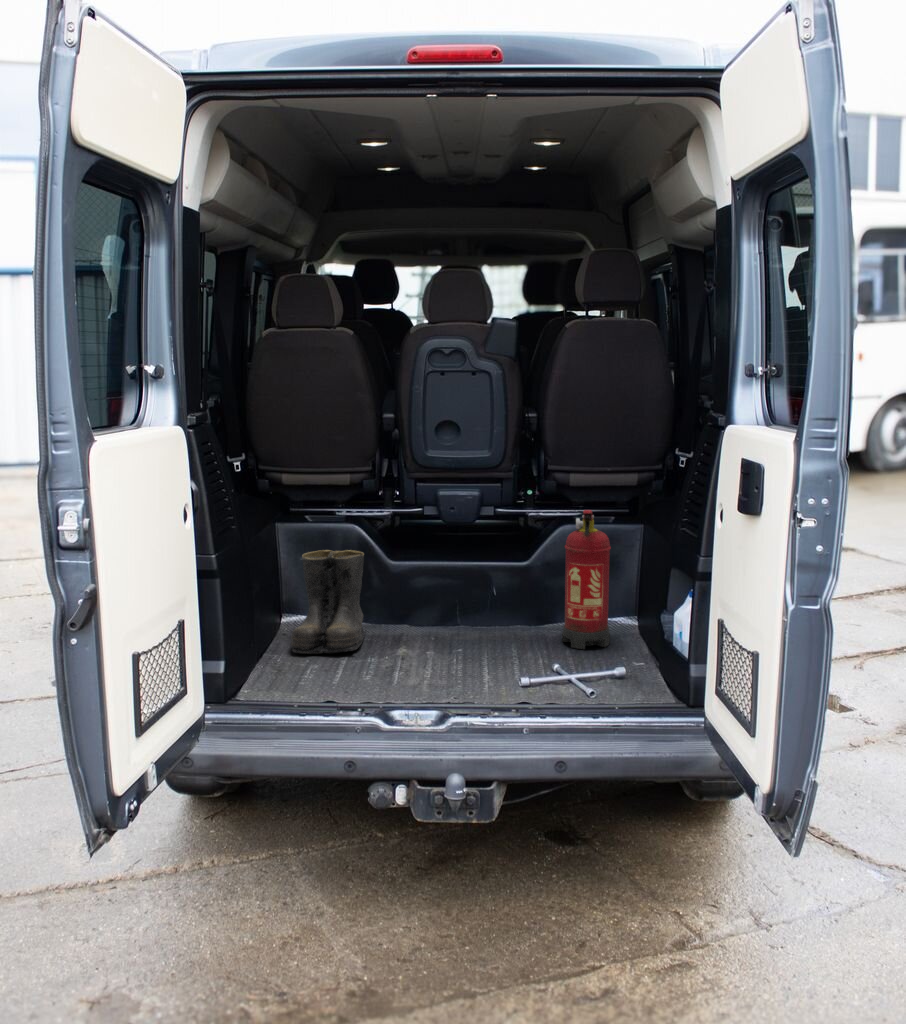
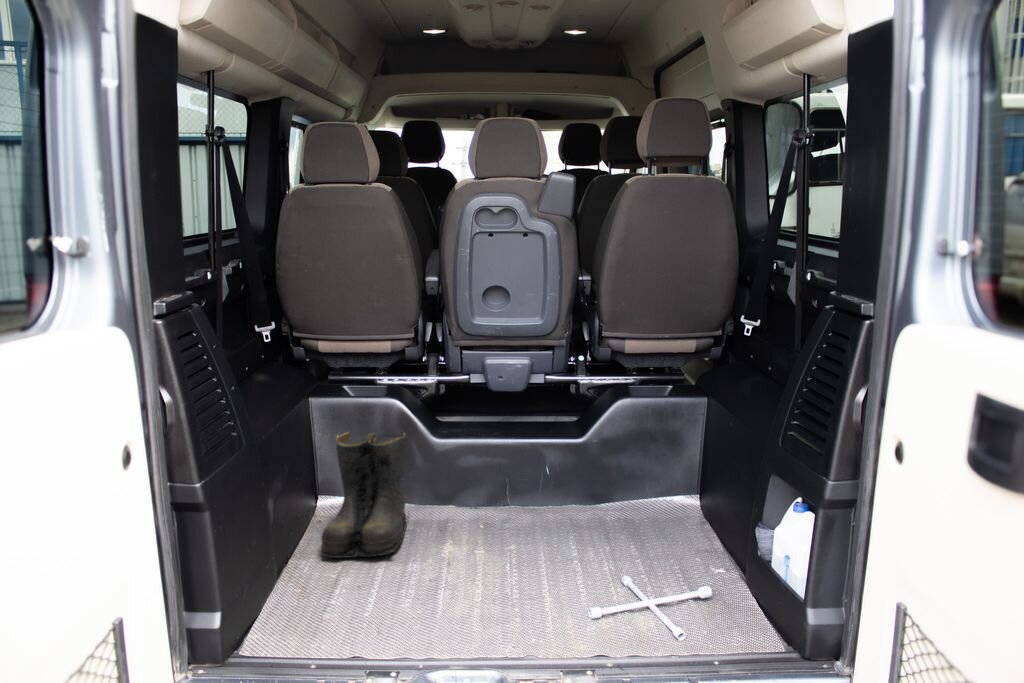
fire extinguisher: present [562,510,611,649] -> none [623,392,680,544]

